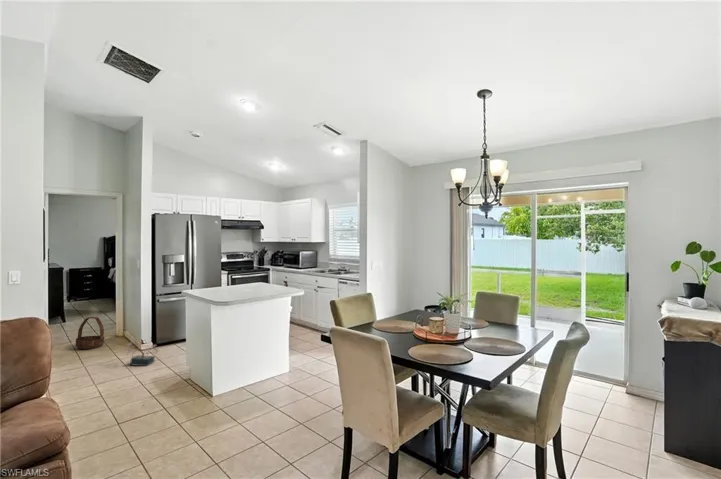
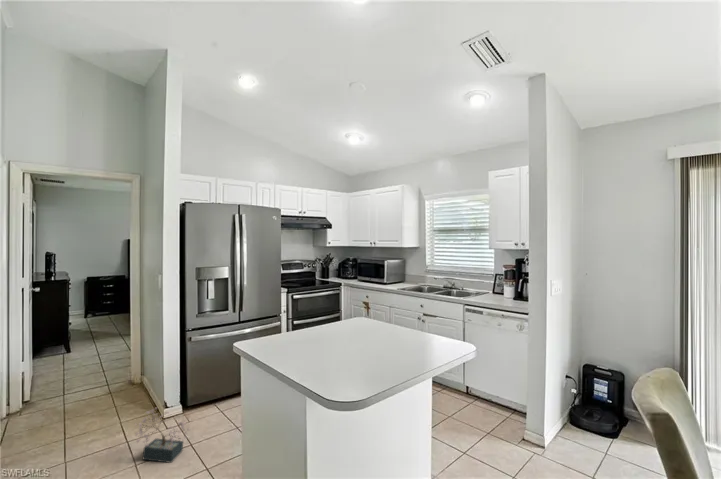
basket: present [75,317,104,349] -> none [67,360,111,412]

